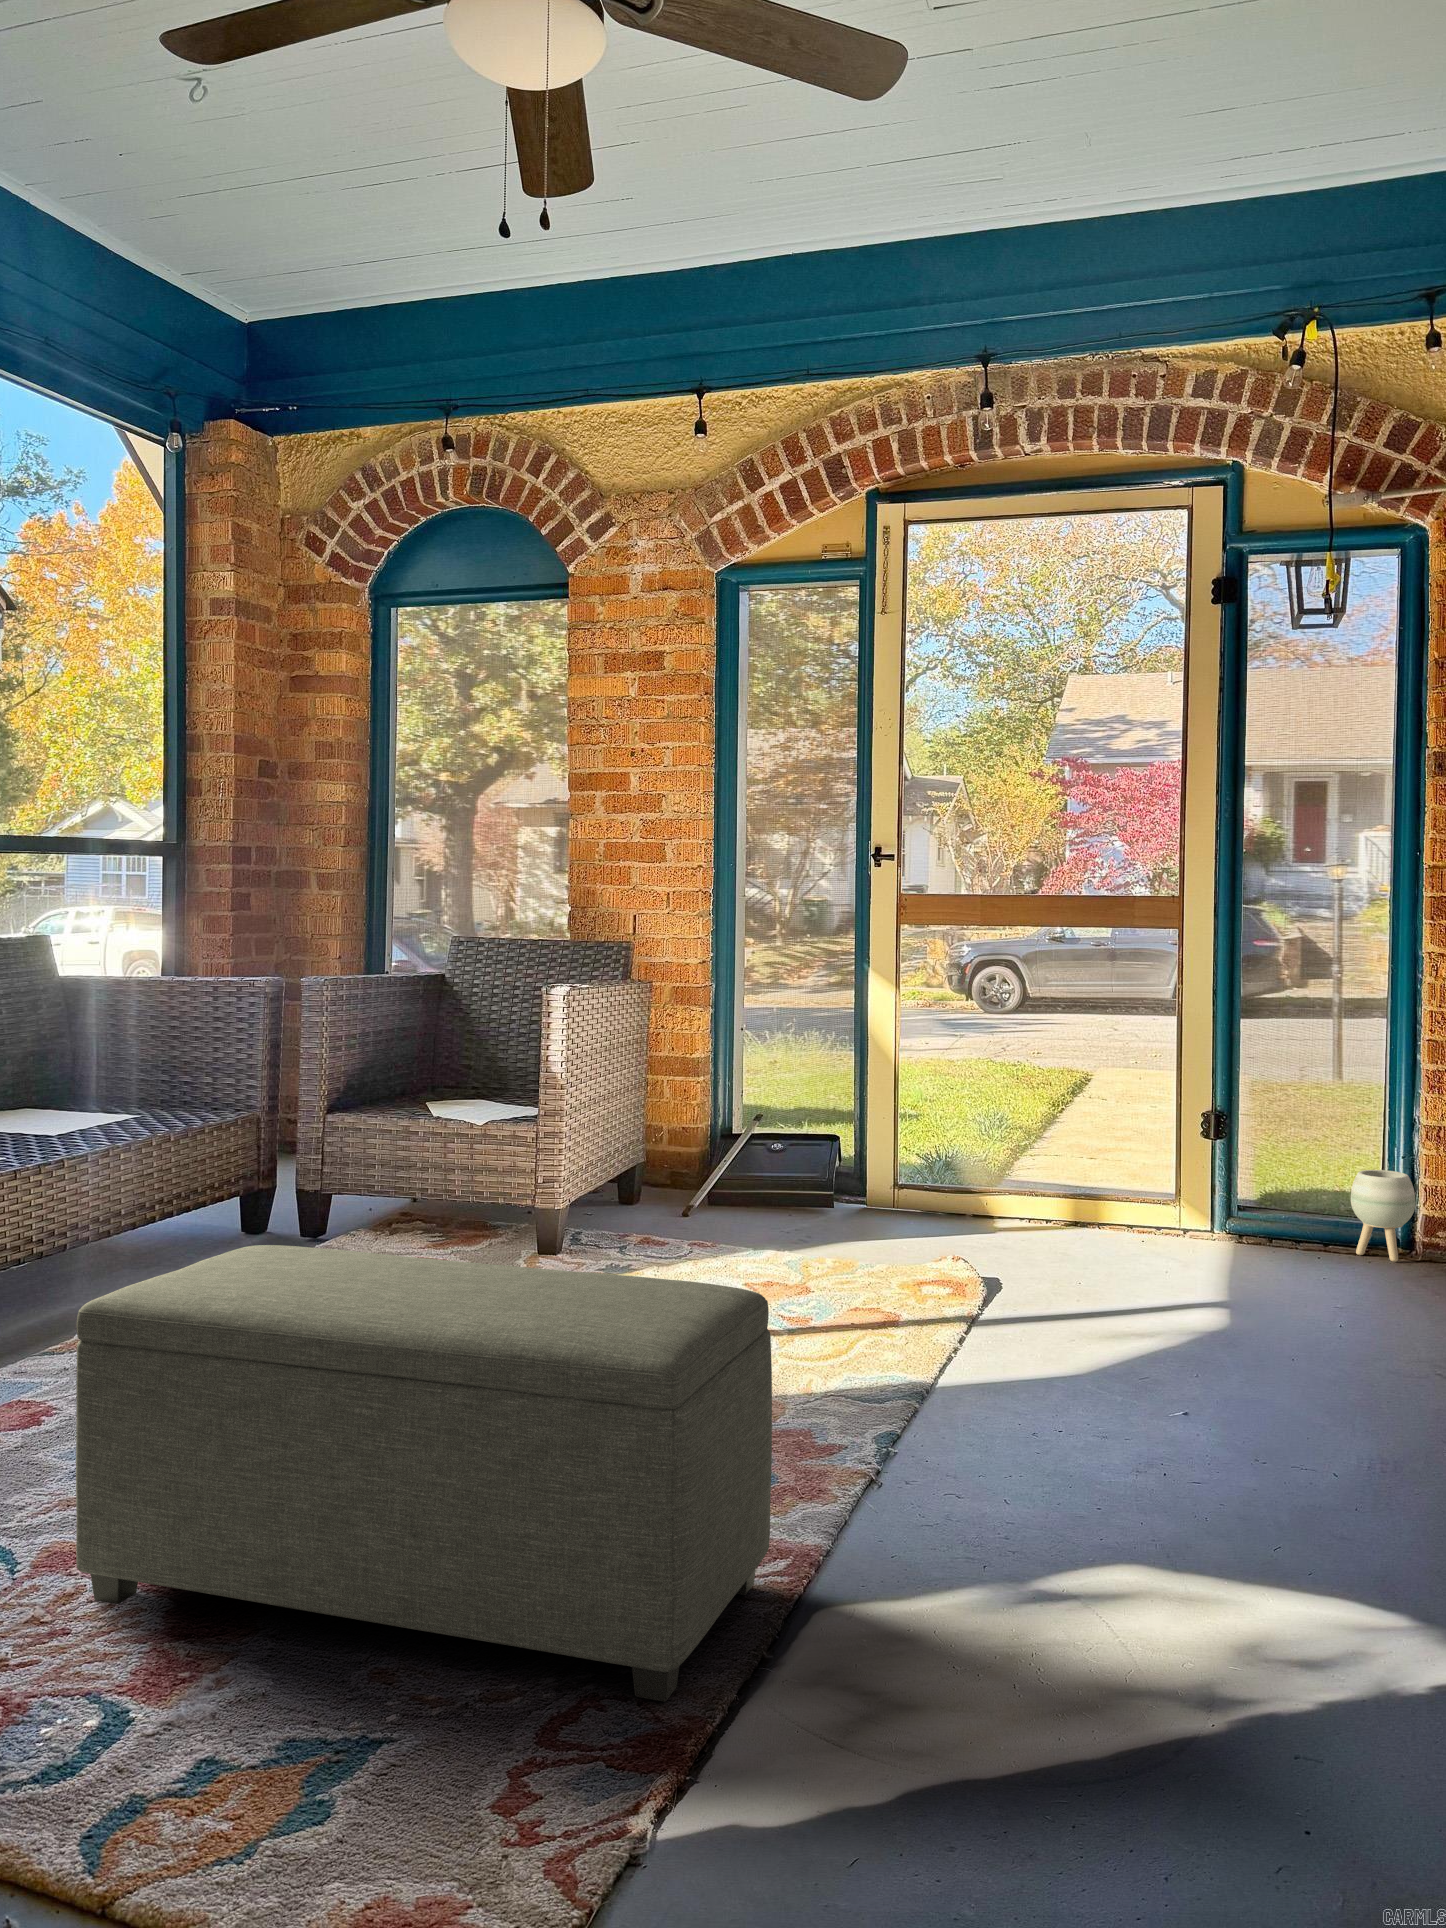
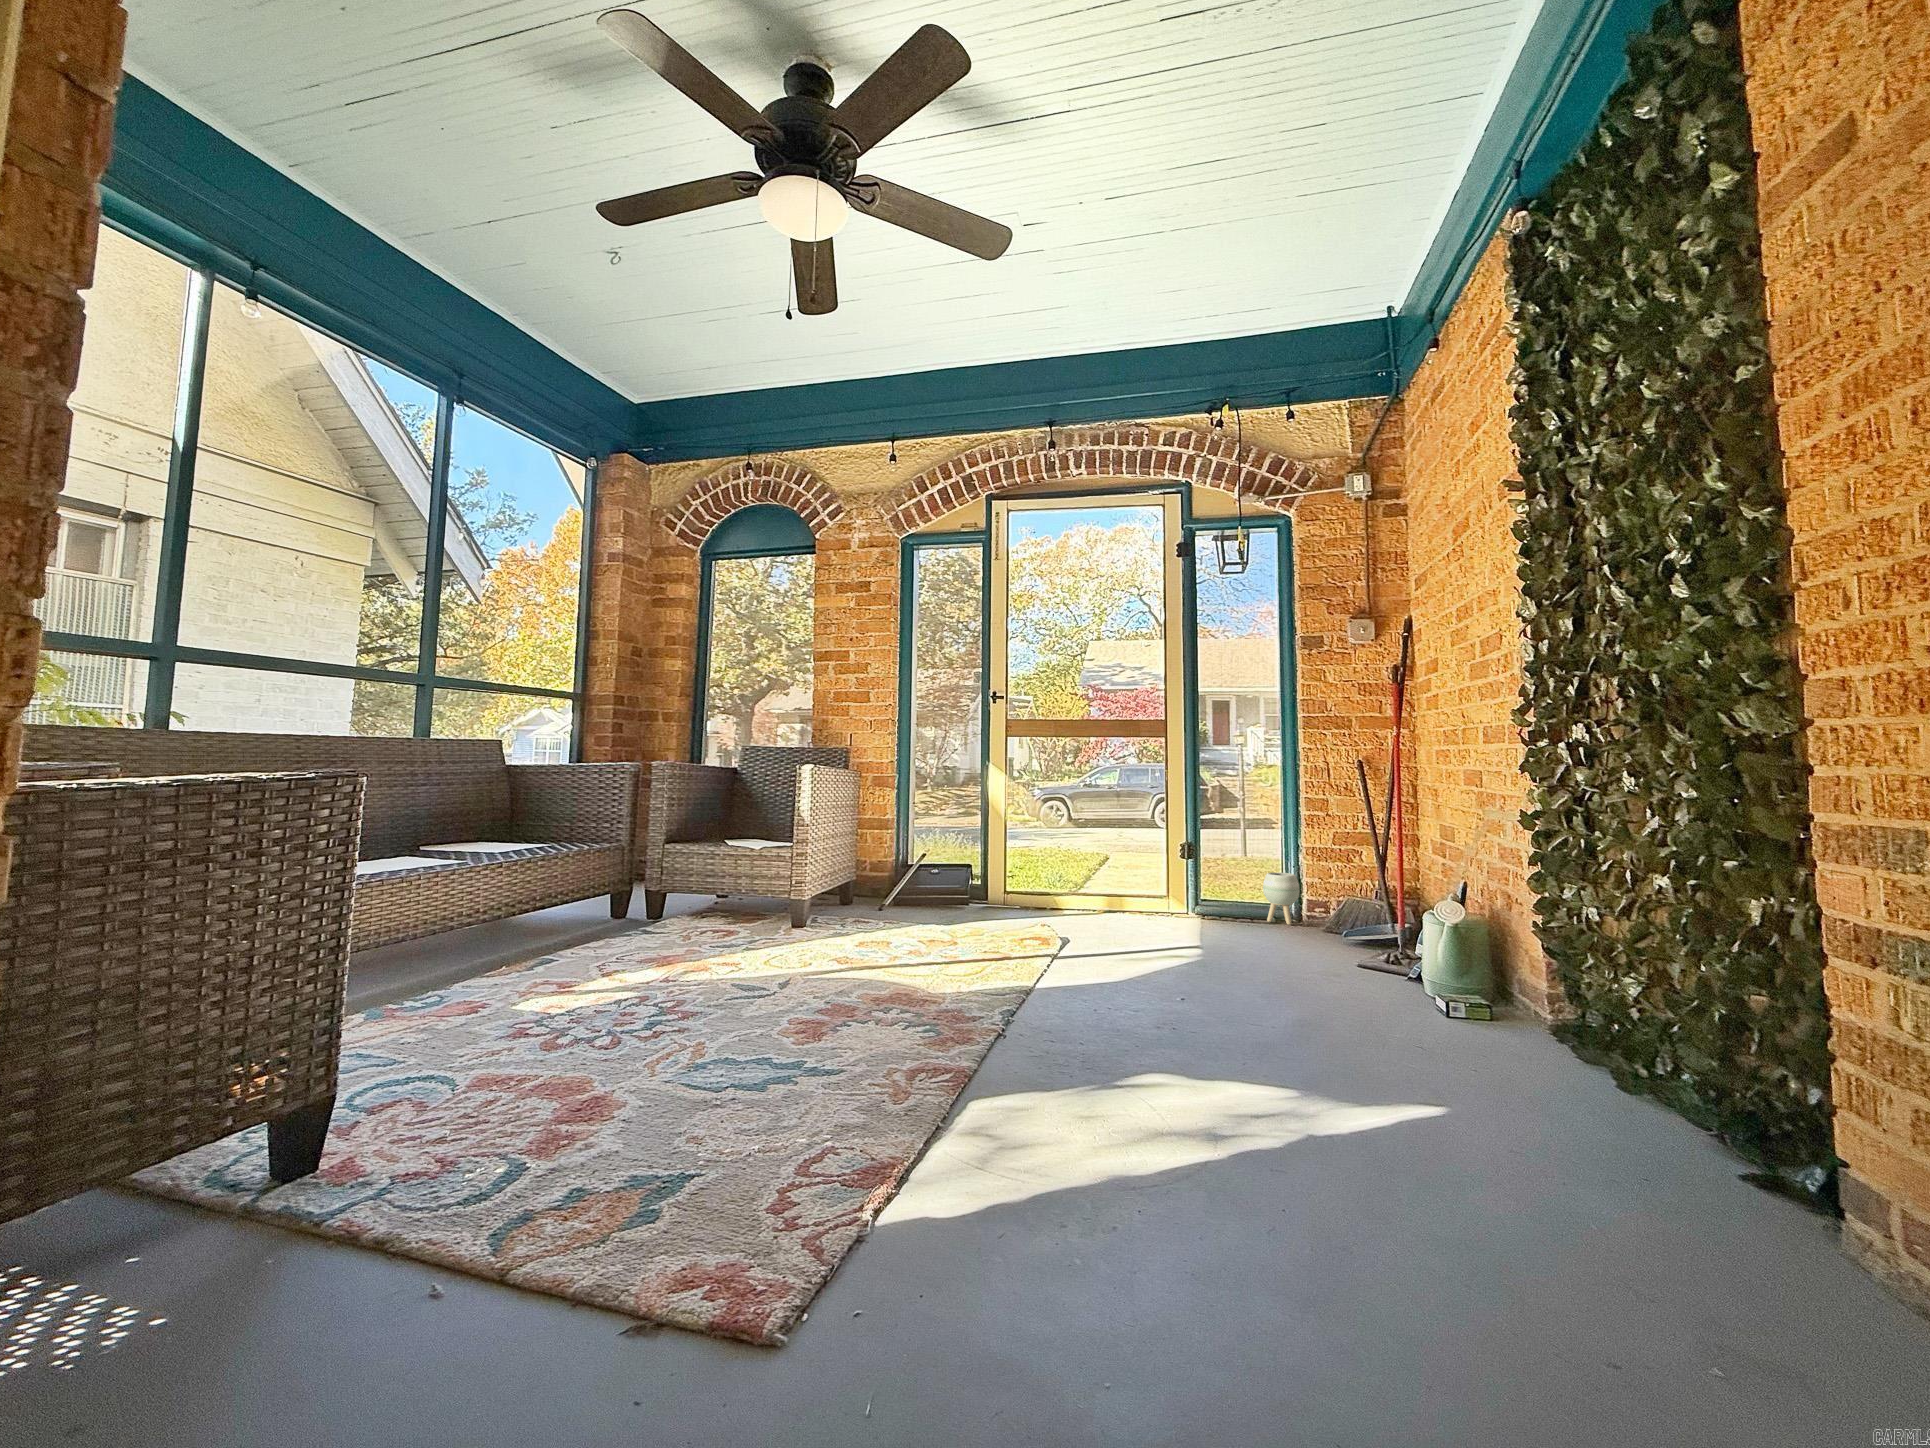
ottoman: present [76,1245,772,1702] -> none [497,883,943,1150]

